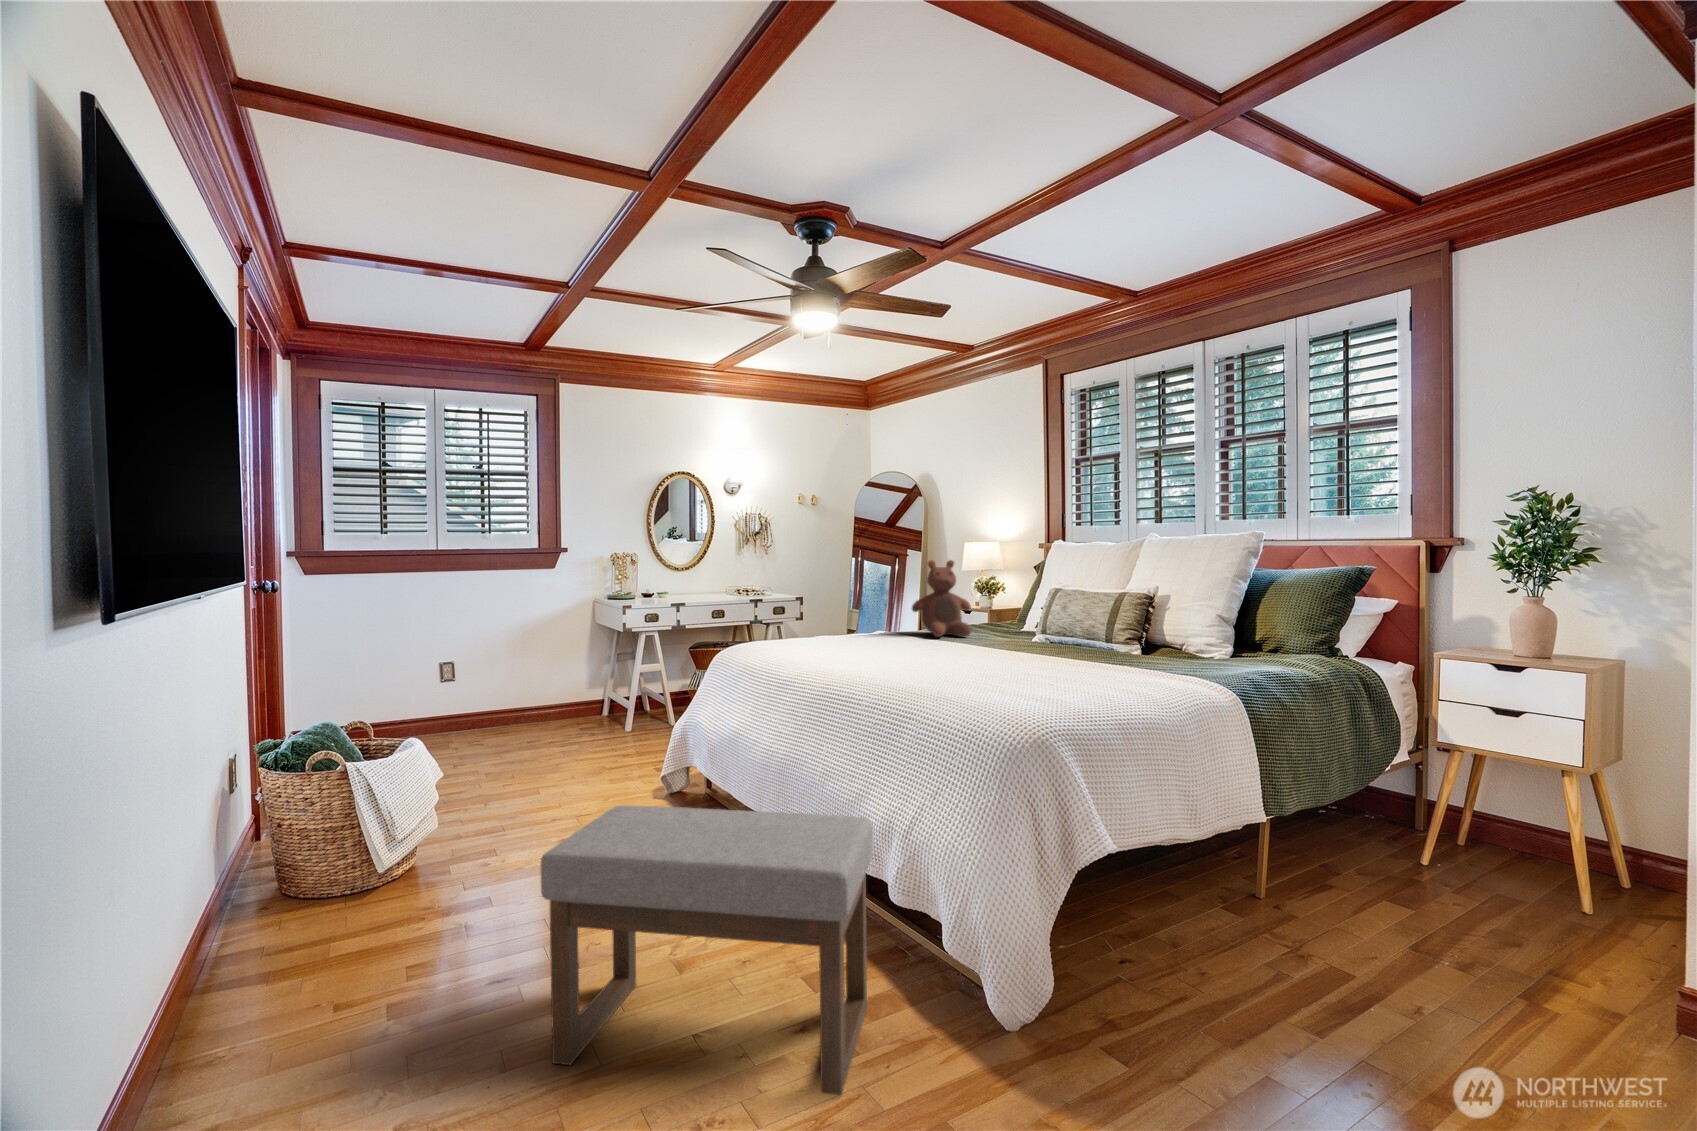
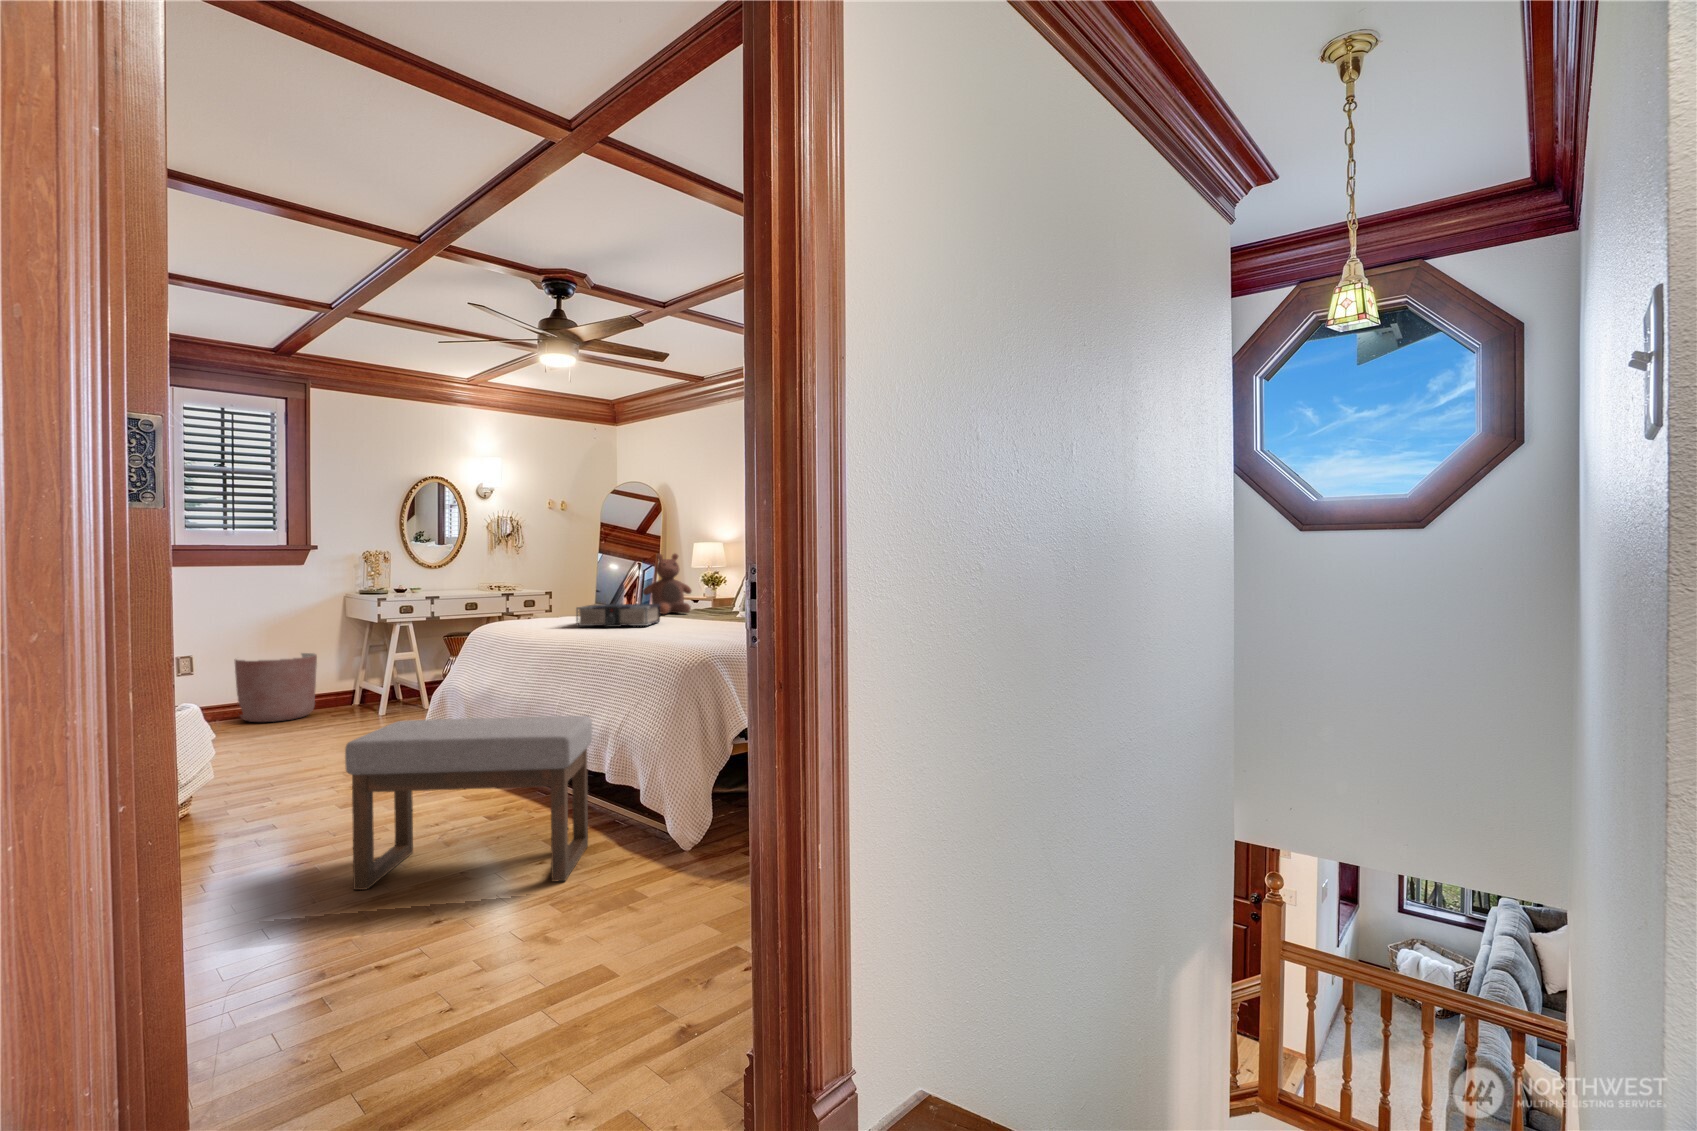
book: none [837,628,940,661] -> present [576,604,660,627]
planter: none [491,661,567,735] -> present [235,653,317,722]

